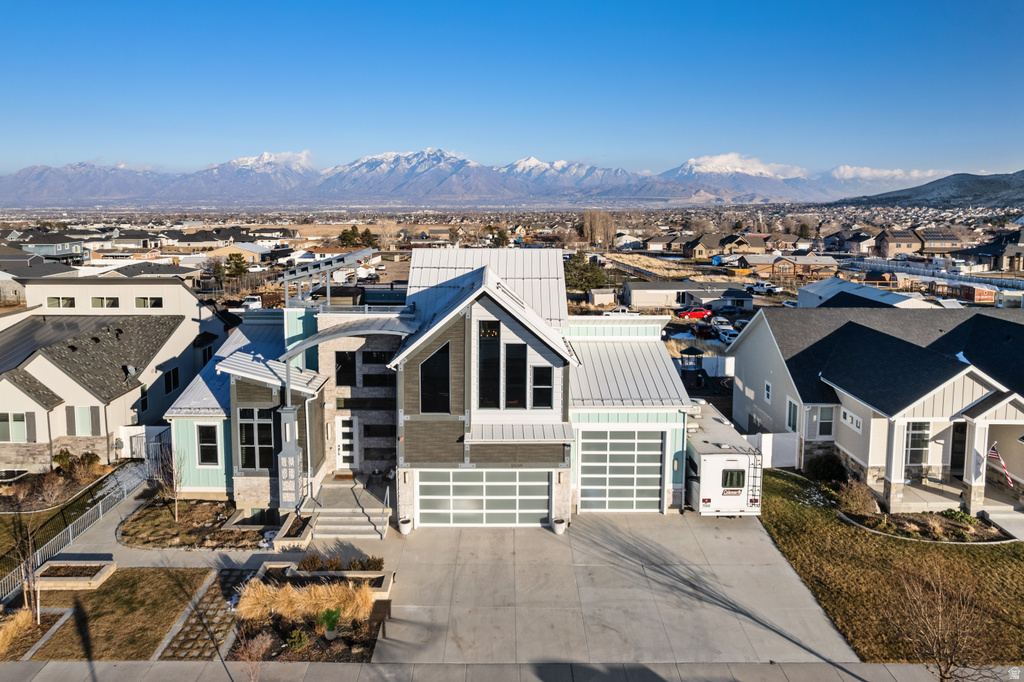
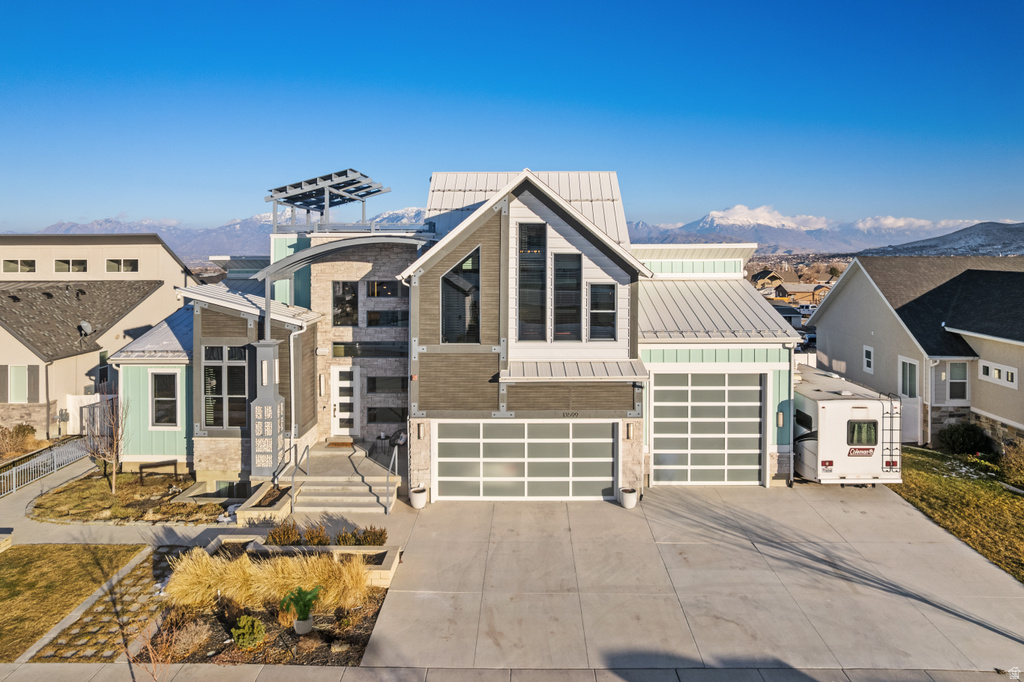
lounge chair: present [134,484,161,504] -> none [63,450,103,481]
bench: present [368,599,392,639] -> present [139,459,178,486]

